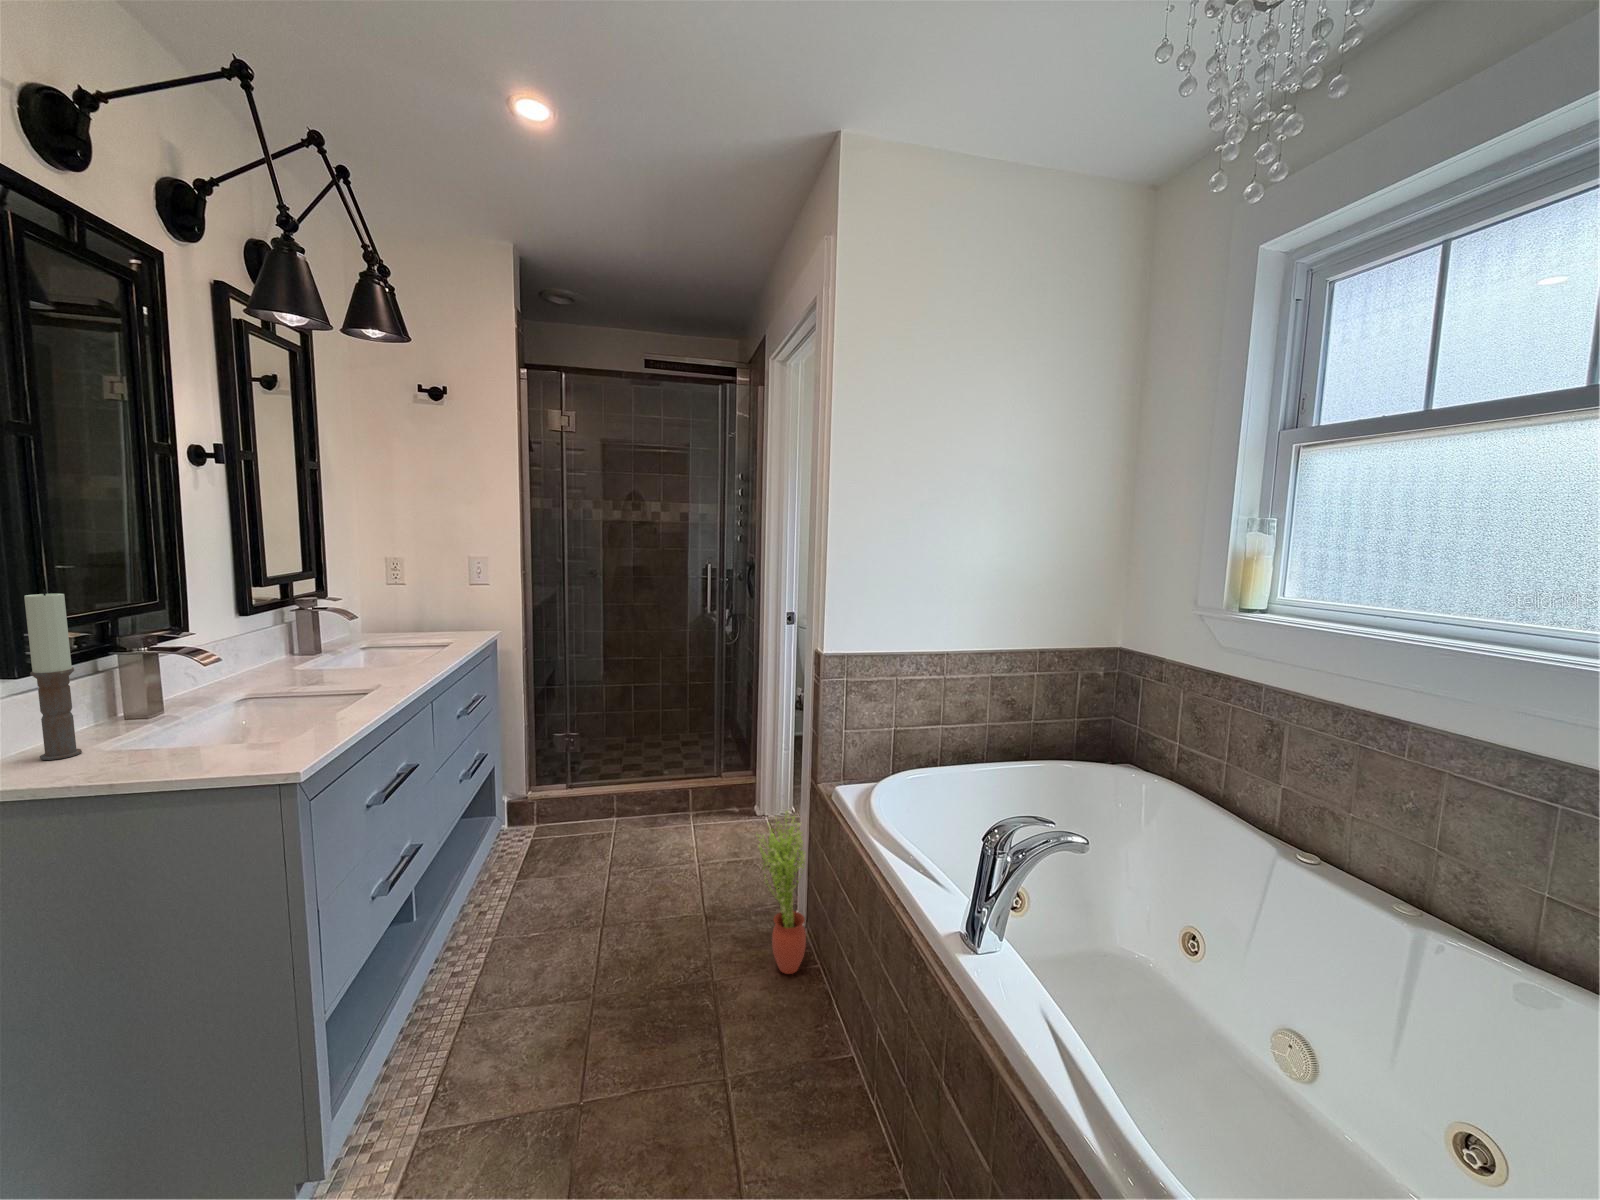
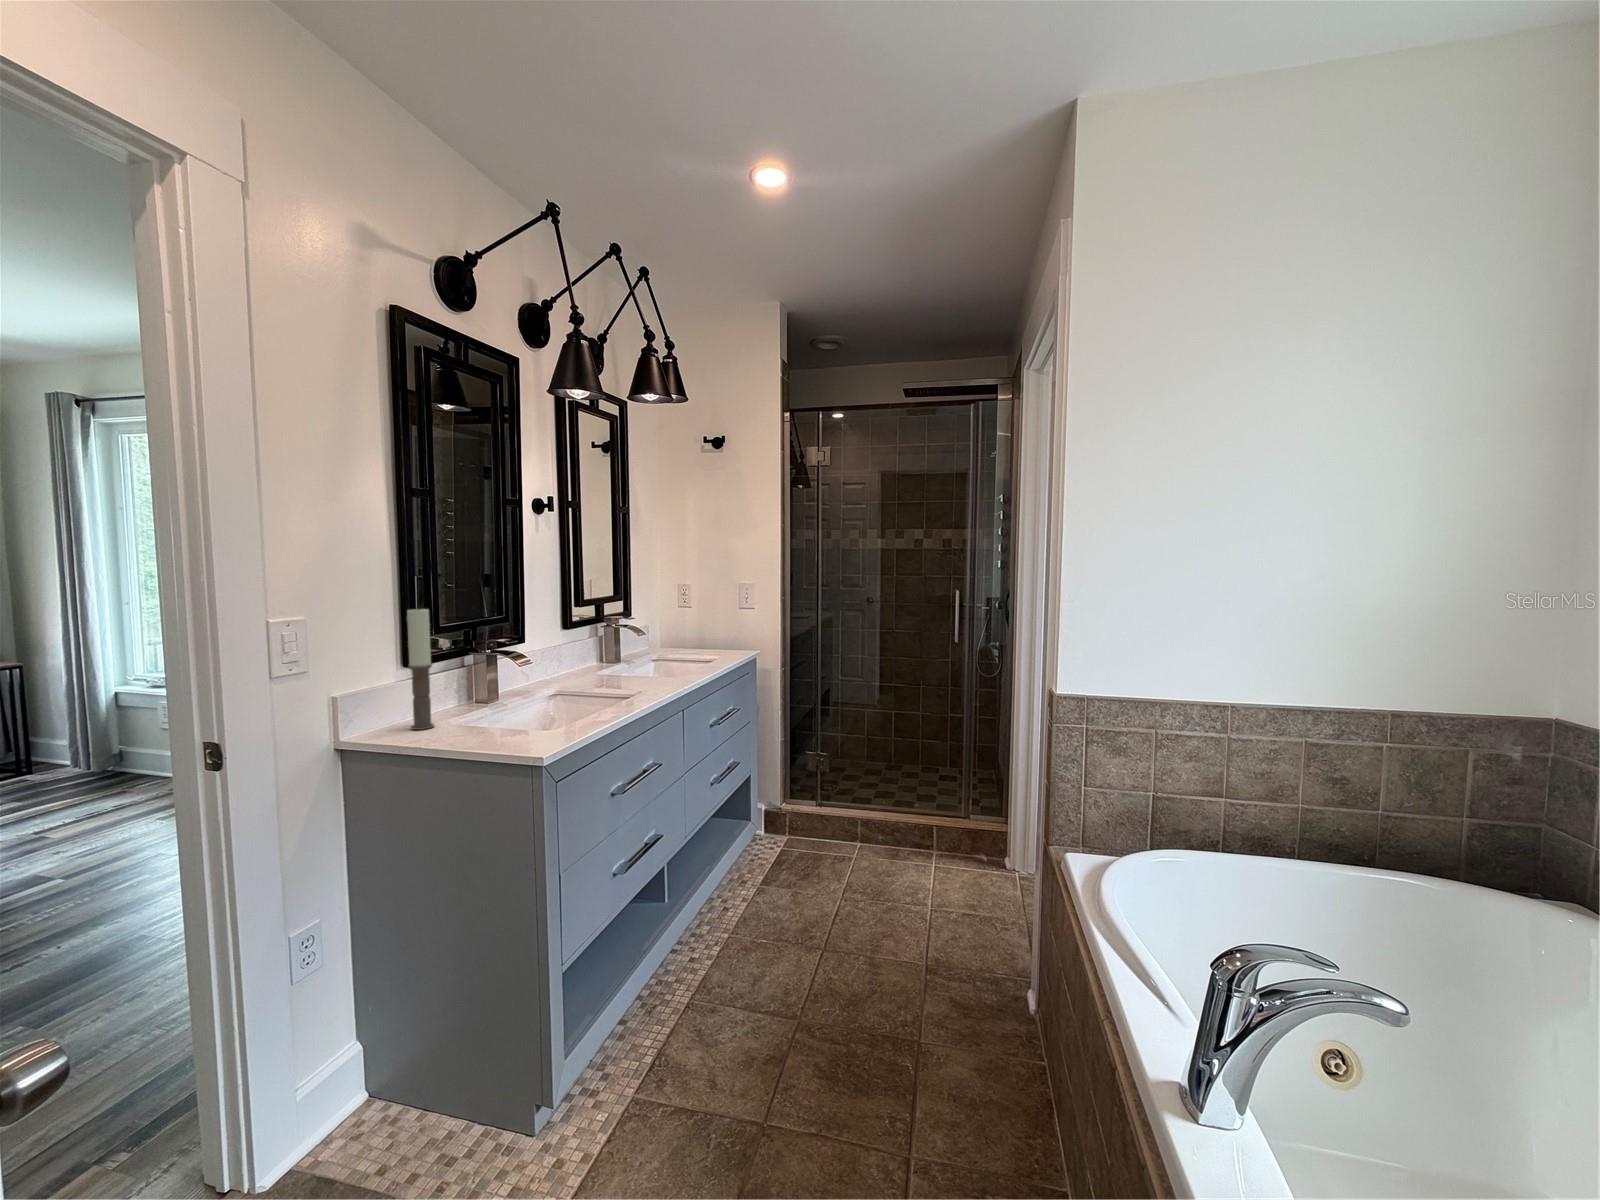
potted plant: present [757,812,806,974] -> none [973,869,1028,1057]

